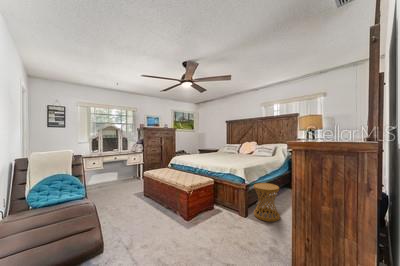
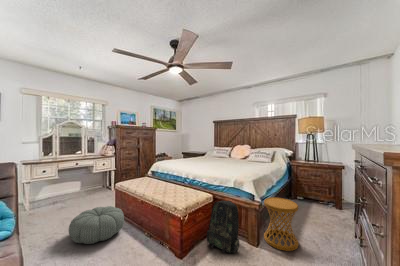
backpack: none [208,184,233,220] -> present [207,201,239,253]
pouf: none [114,188,151,211] -> present [69,206,124,244]

